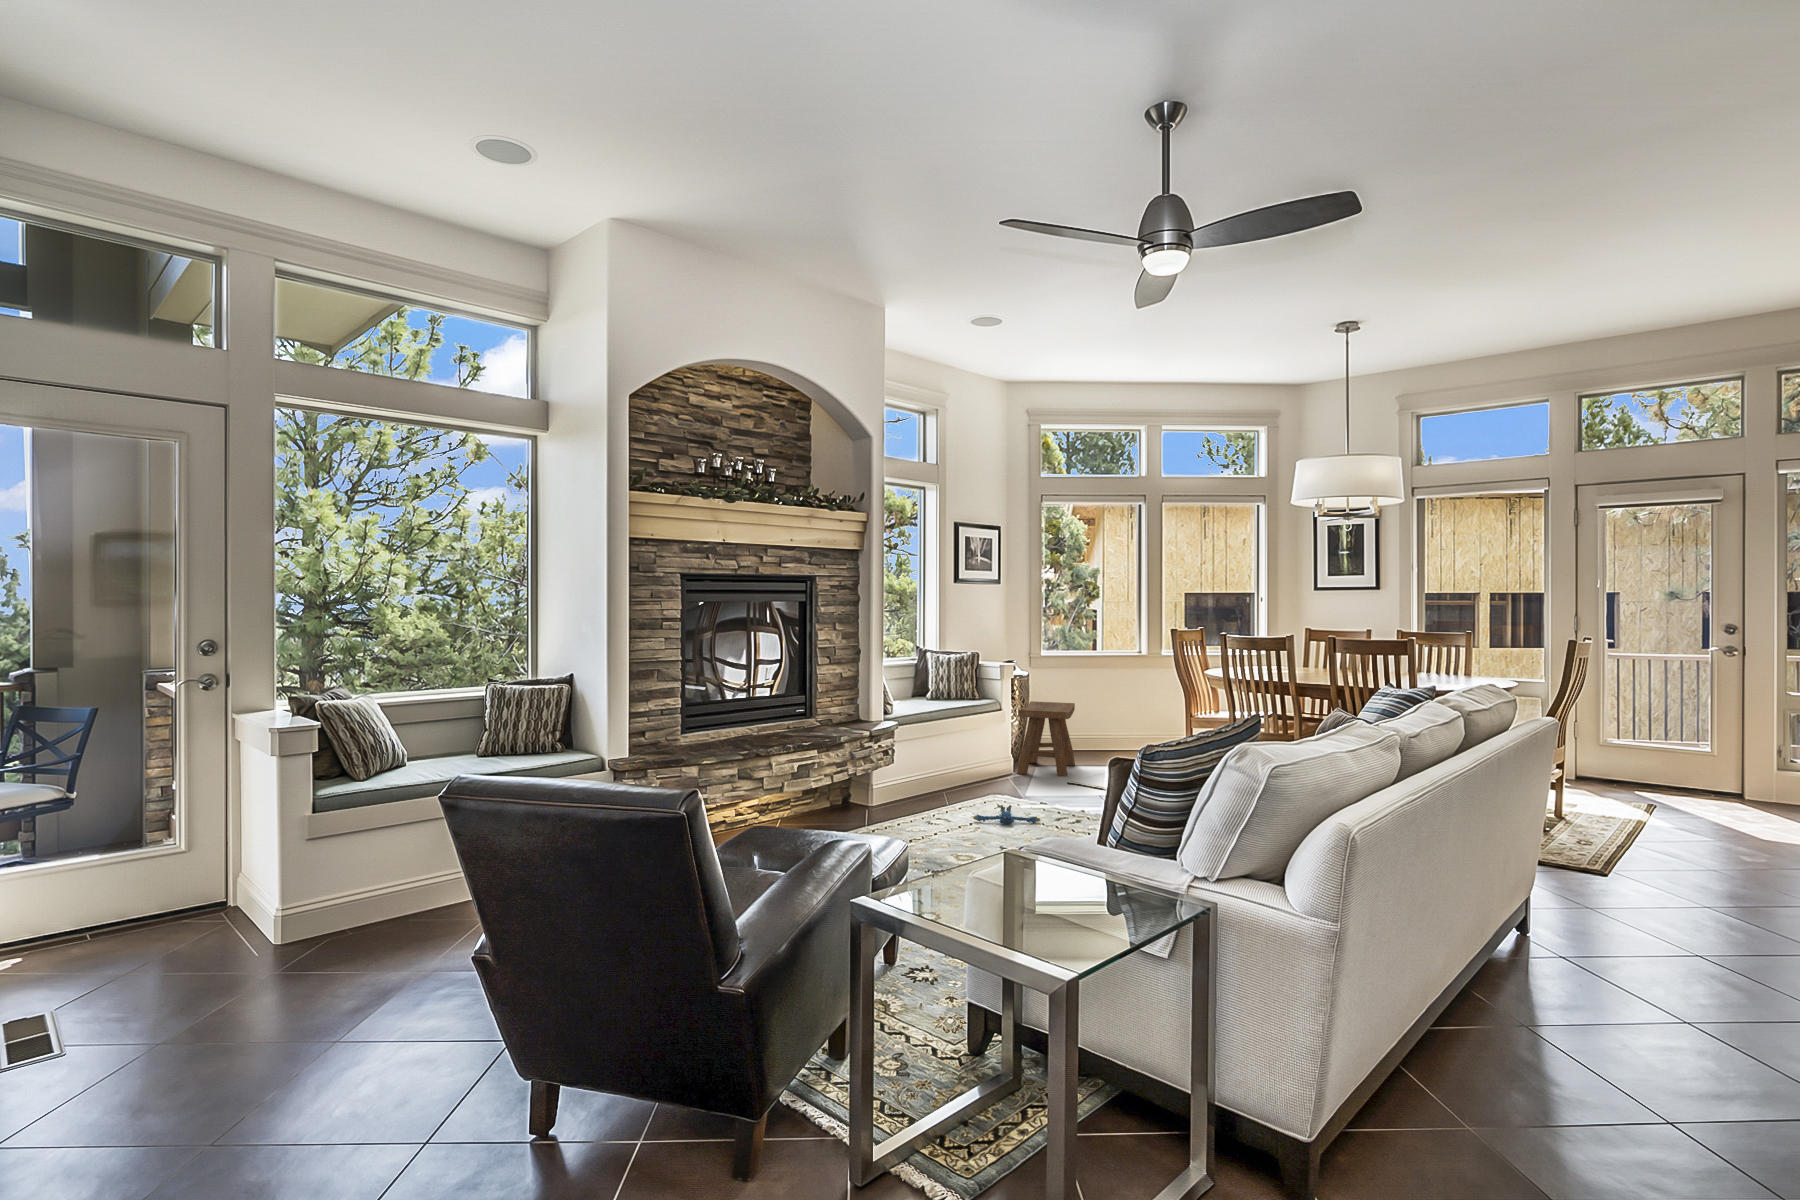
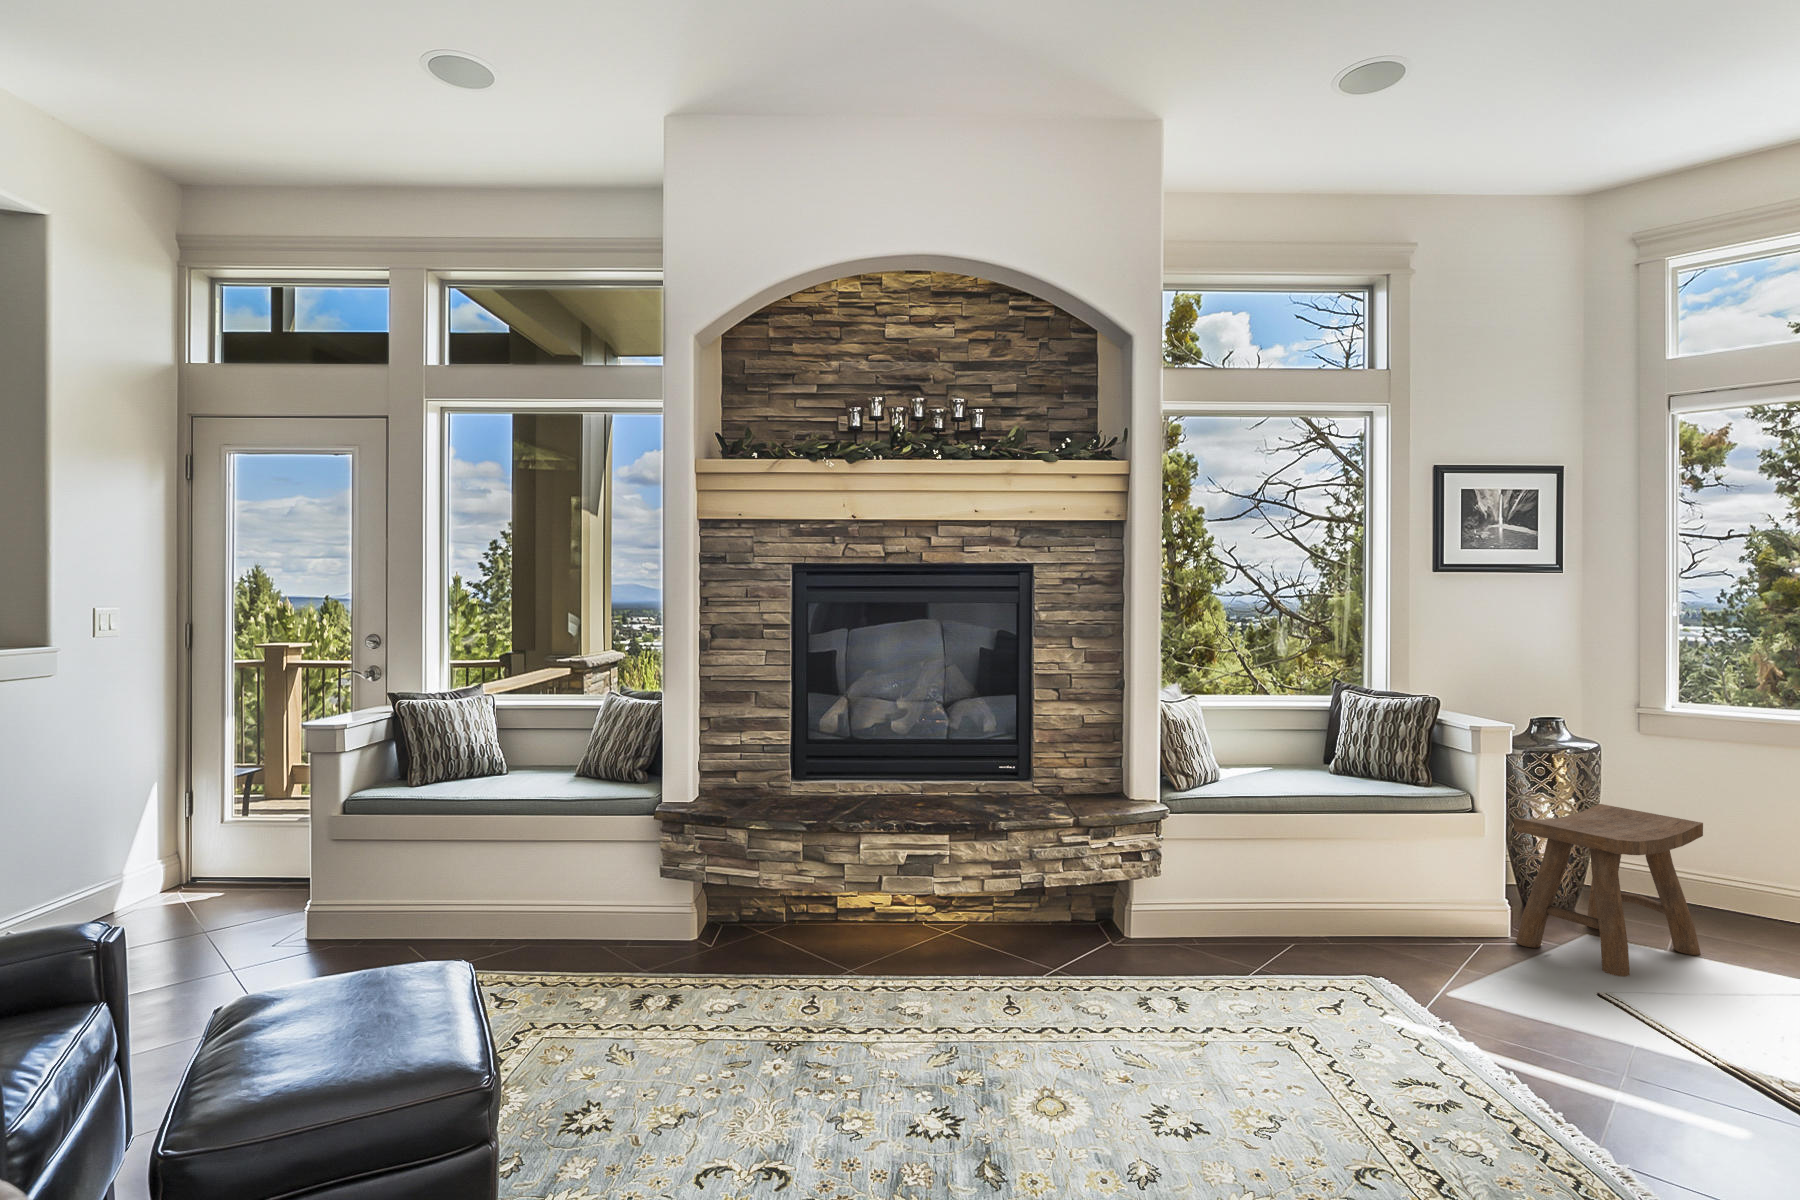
plush toy: present [973,805,1040,823] -> none [1215,1003,1337,1067]

